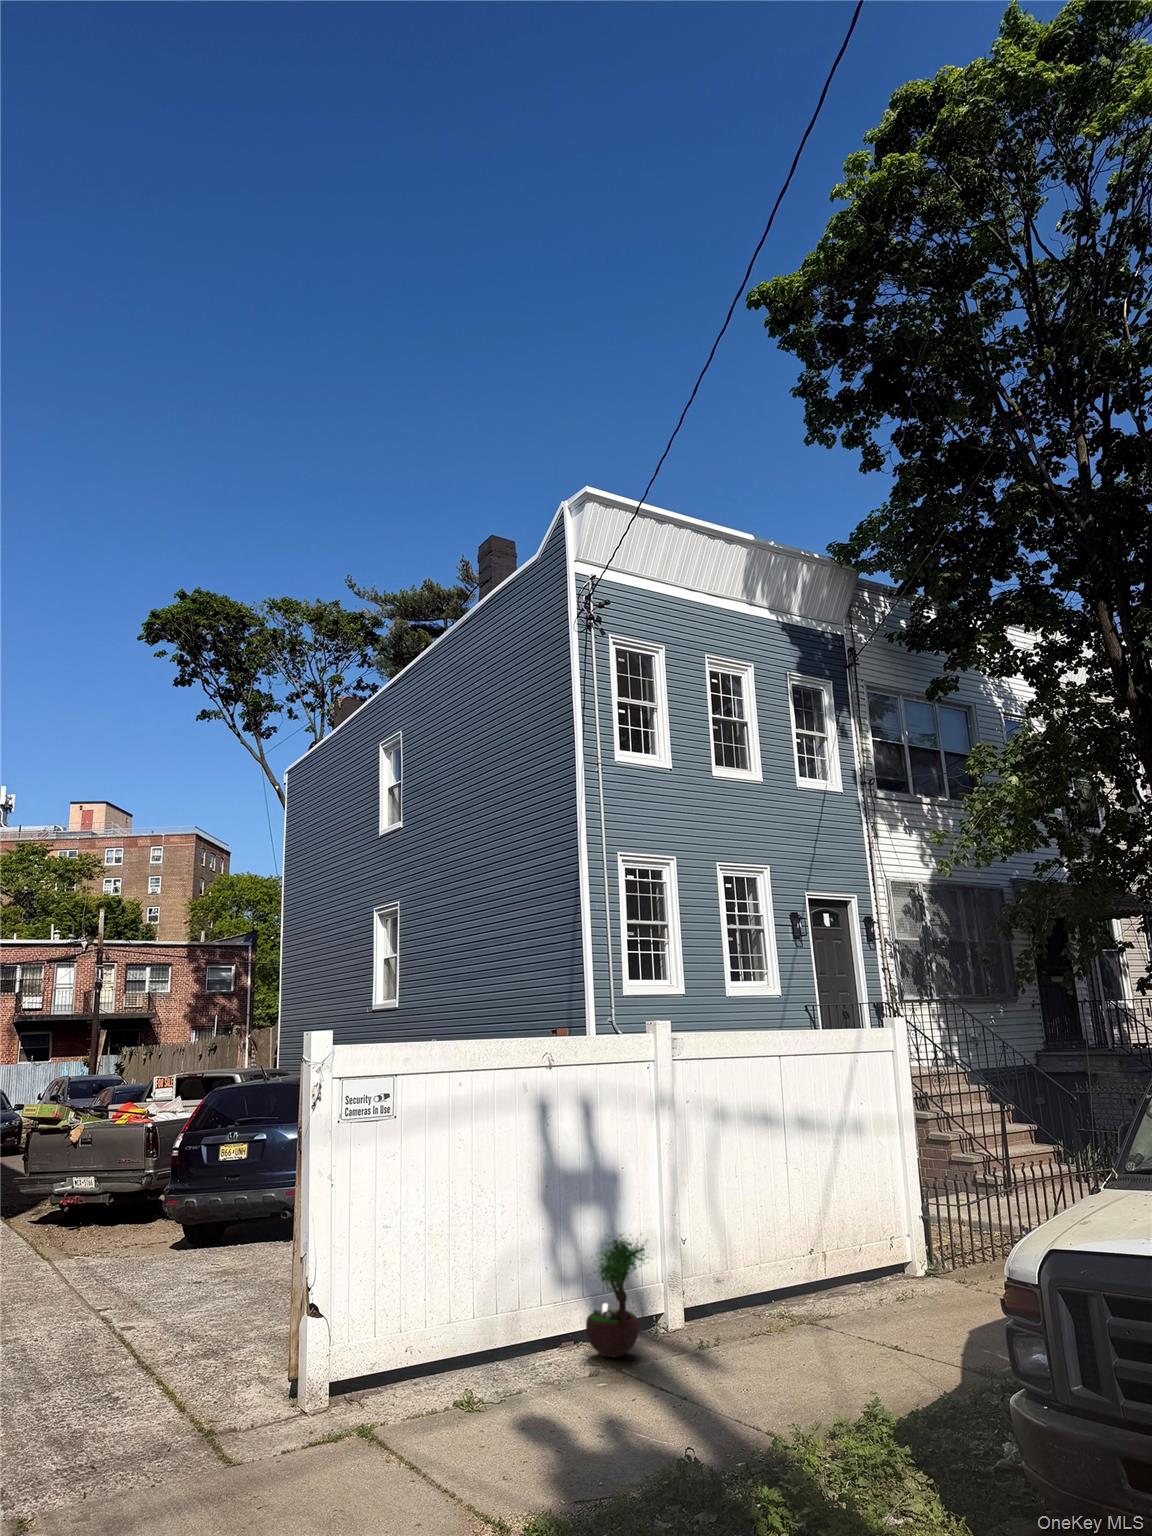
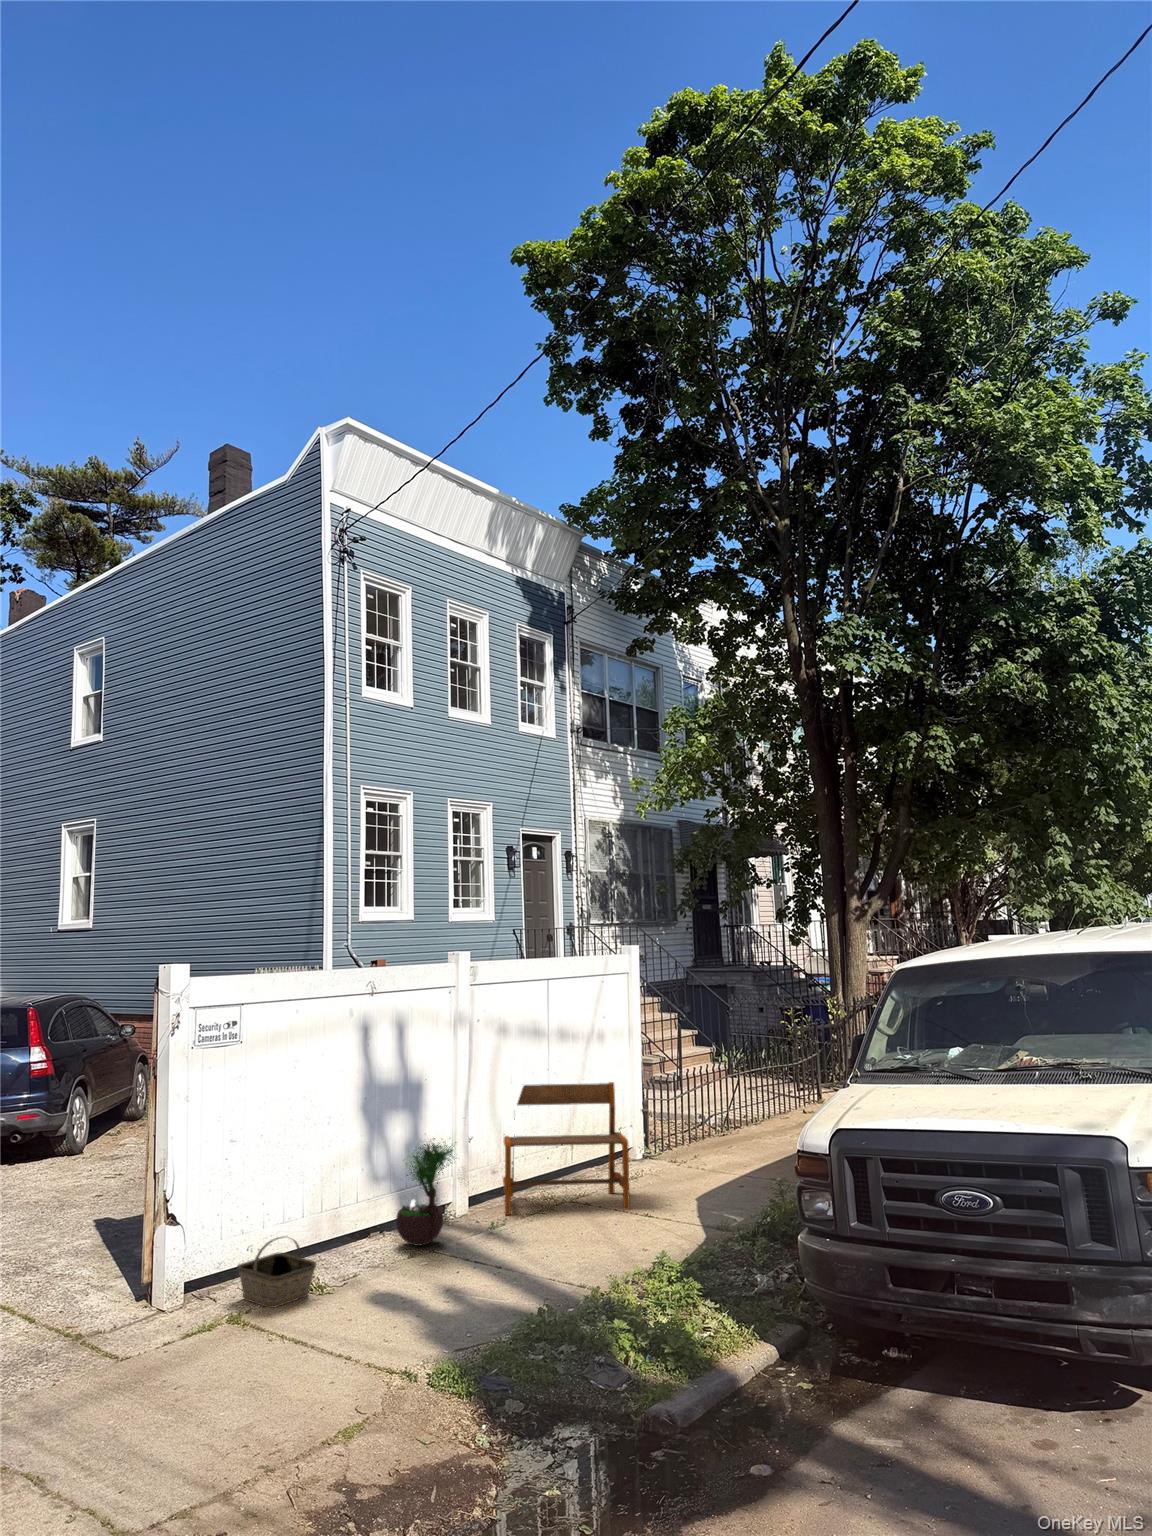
bench: none [722,1176,875,1337] -> present [503,1082,630,1215]
basket: none [395,1333,475,1413] -> present [237,1236,316,1308]

